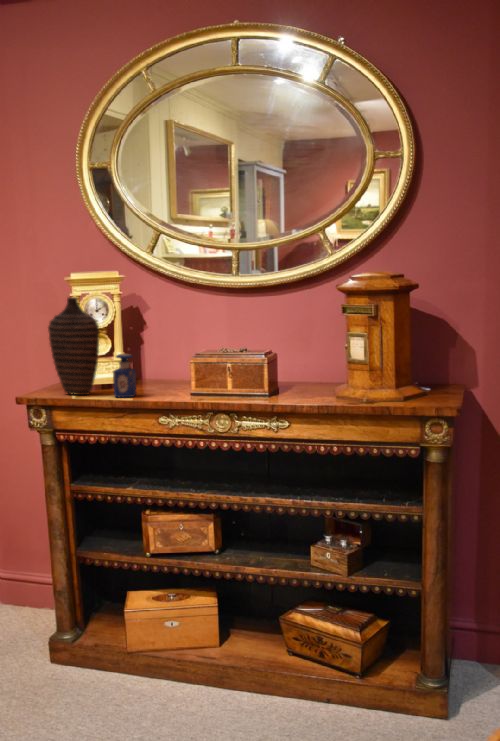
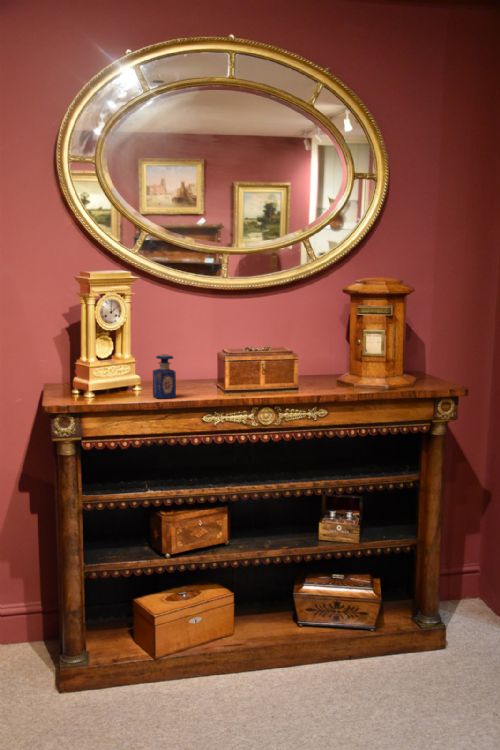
decorative vase: present [48,297,99,395] -> none [76,297,137,399]

